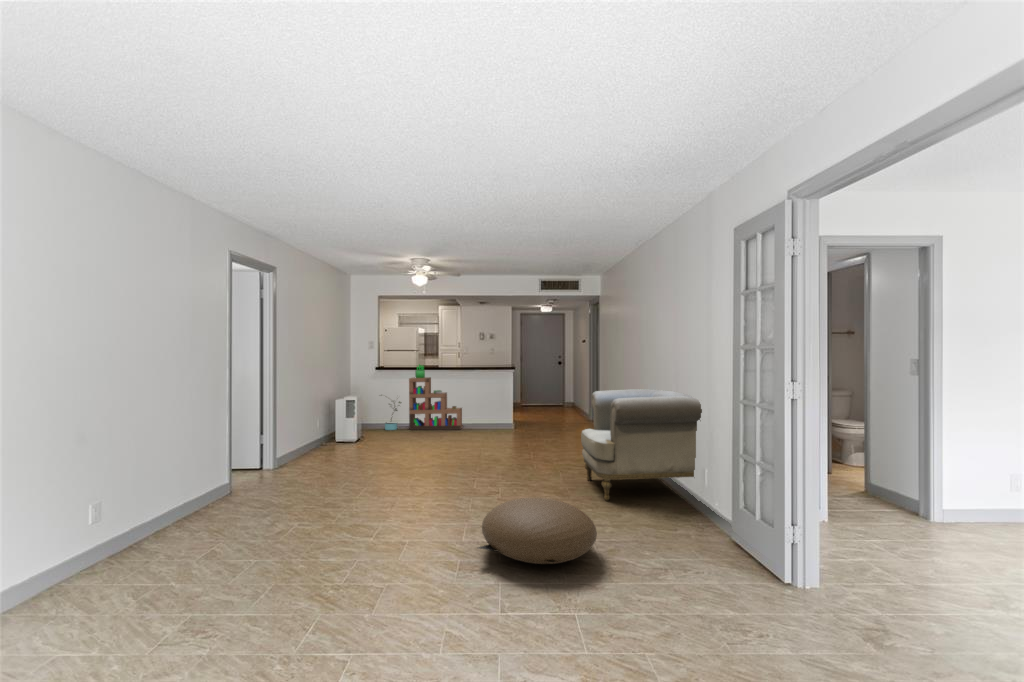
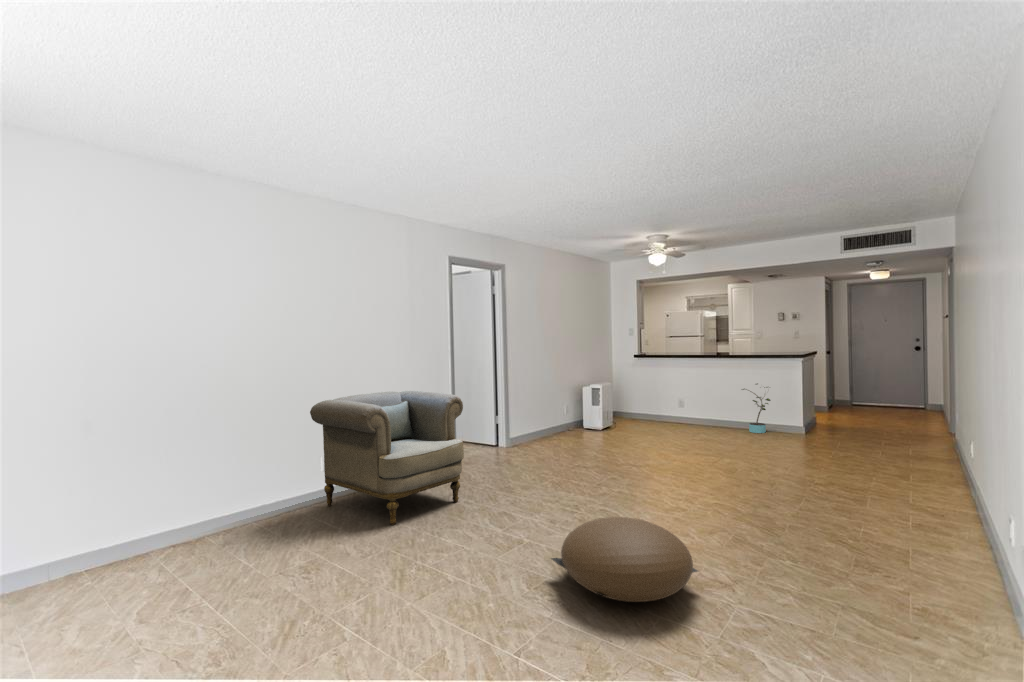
bookshelf: present [409,364,463,430] -> none [668,352,734,431]
armchair: present [581,389,702,501] -> present [310,391,464,525]
potted plant: present [385,401,401,430] -> present [742,383,770,433]

